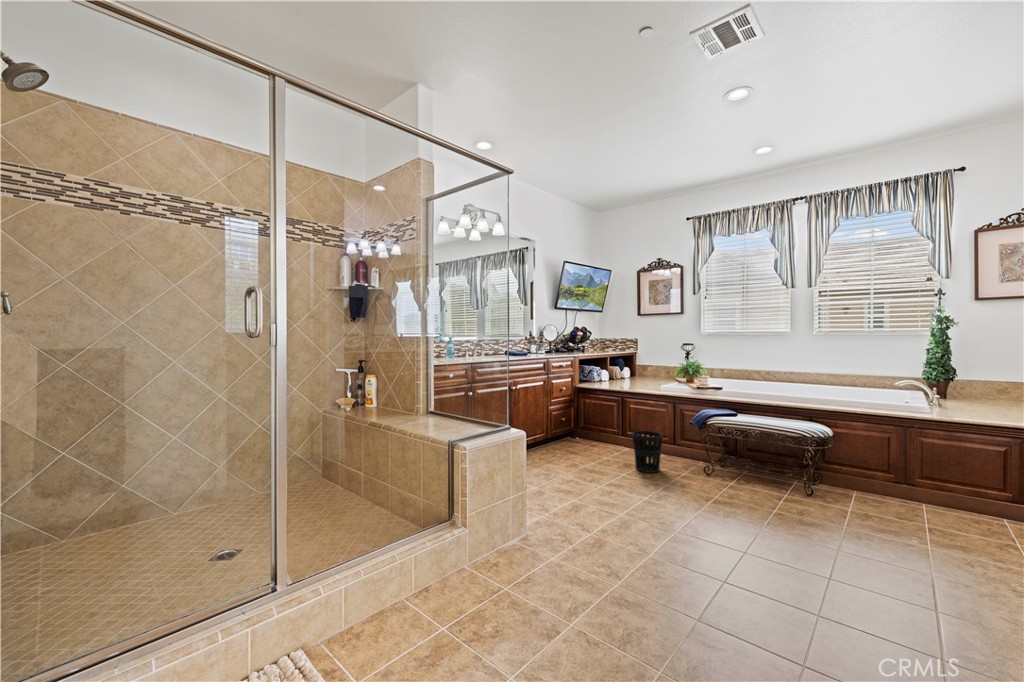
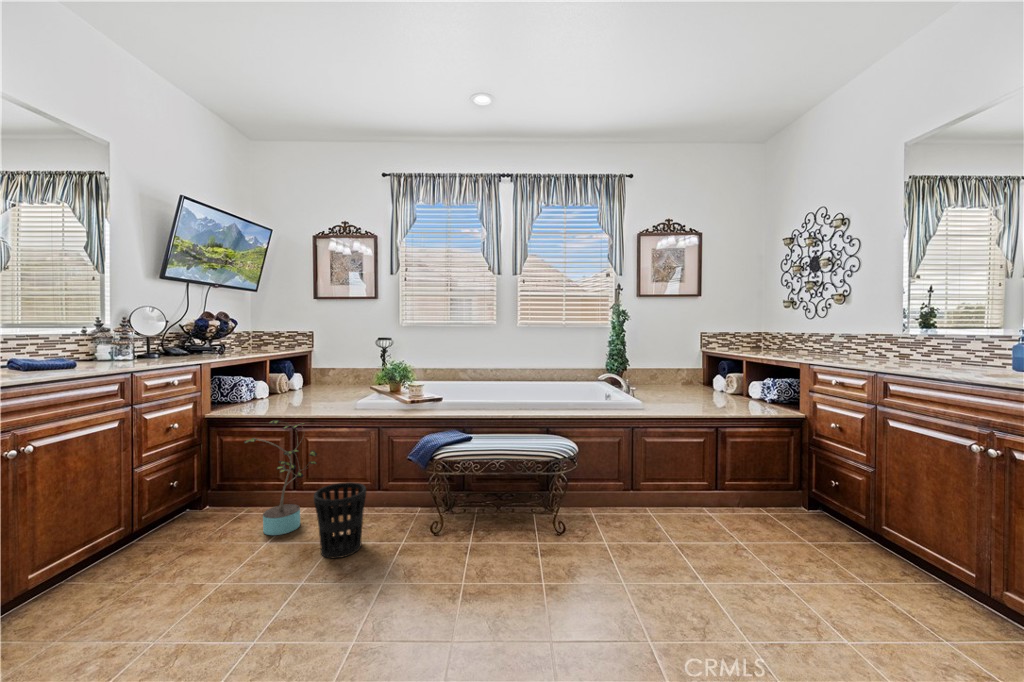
potted plant: none [596,390,635,457] -> present [244,420,317,535]

